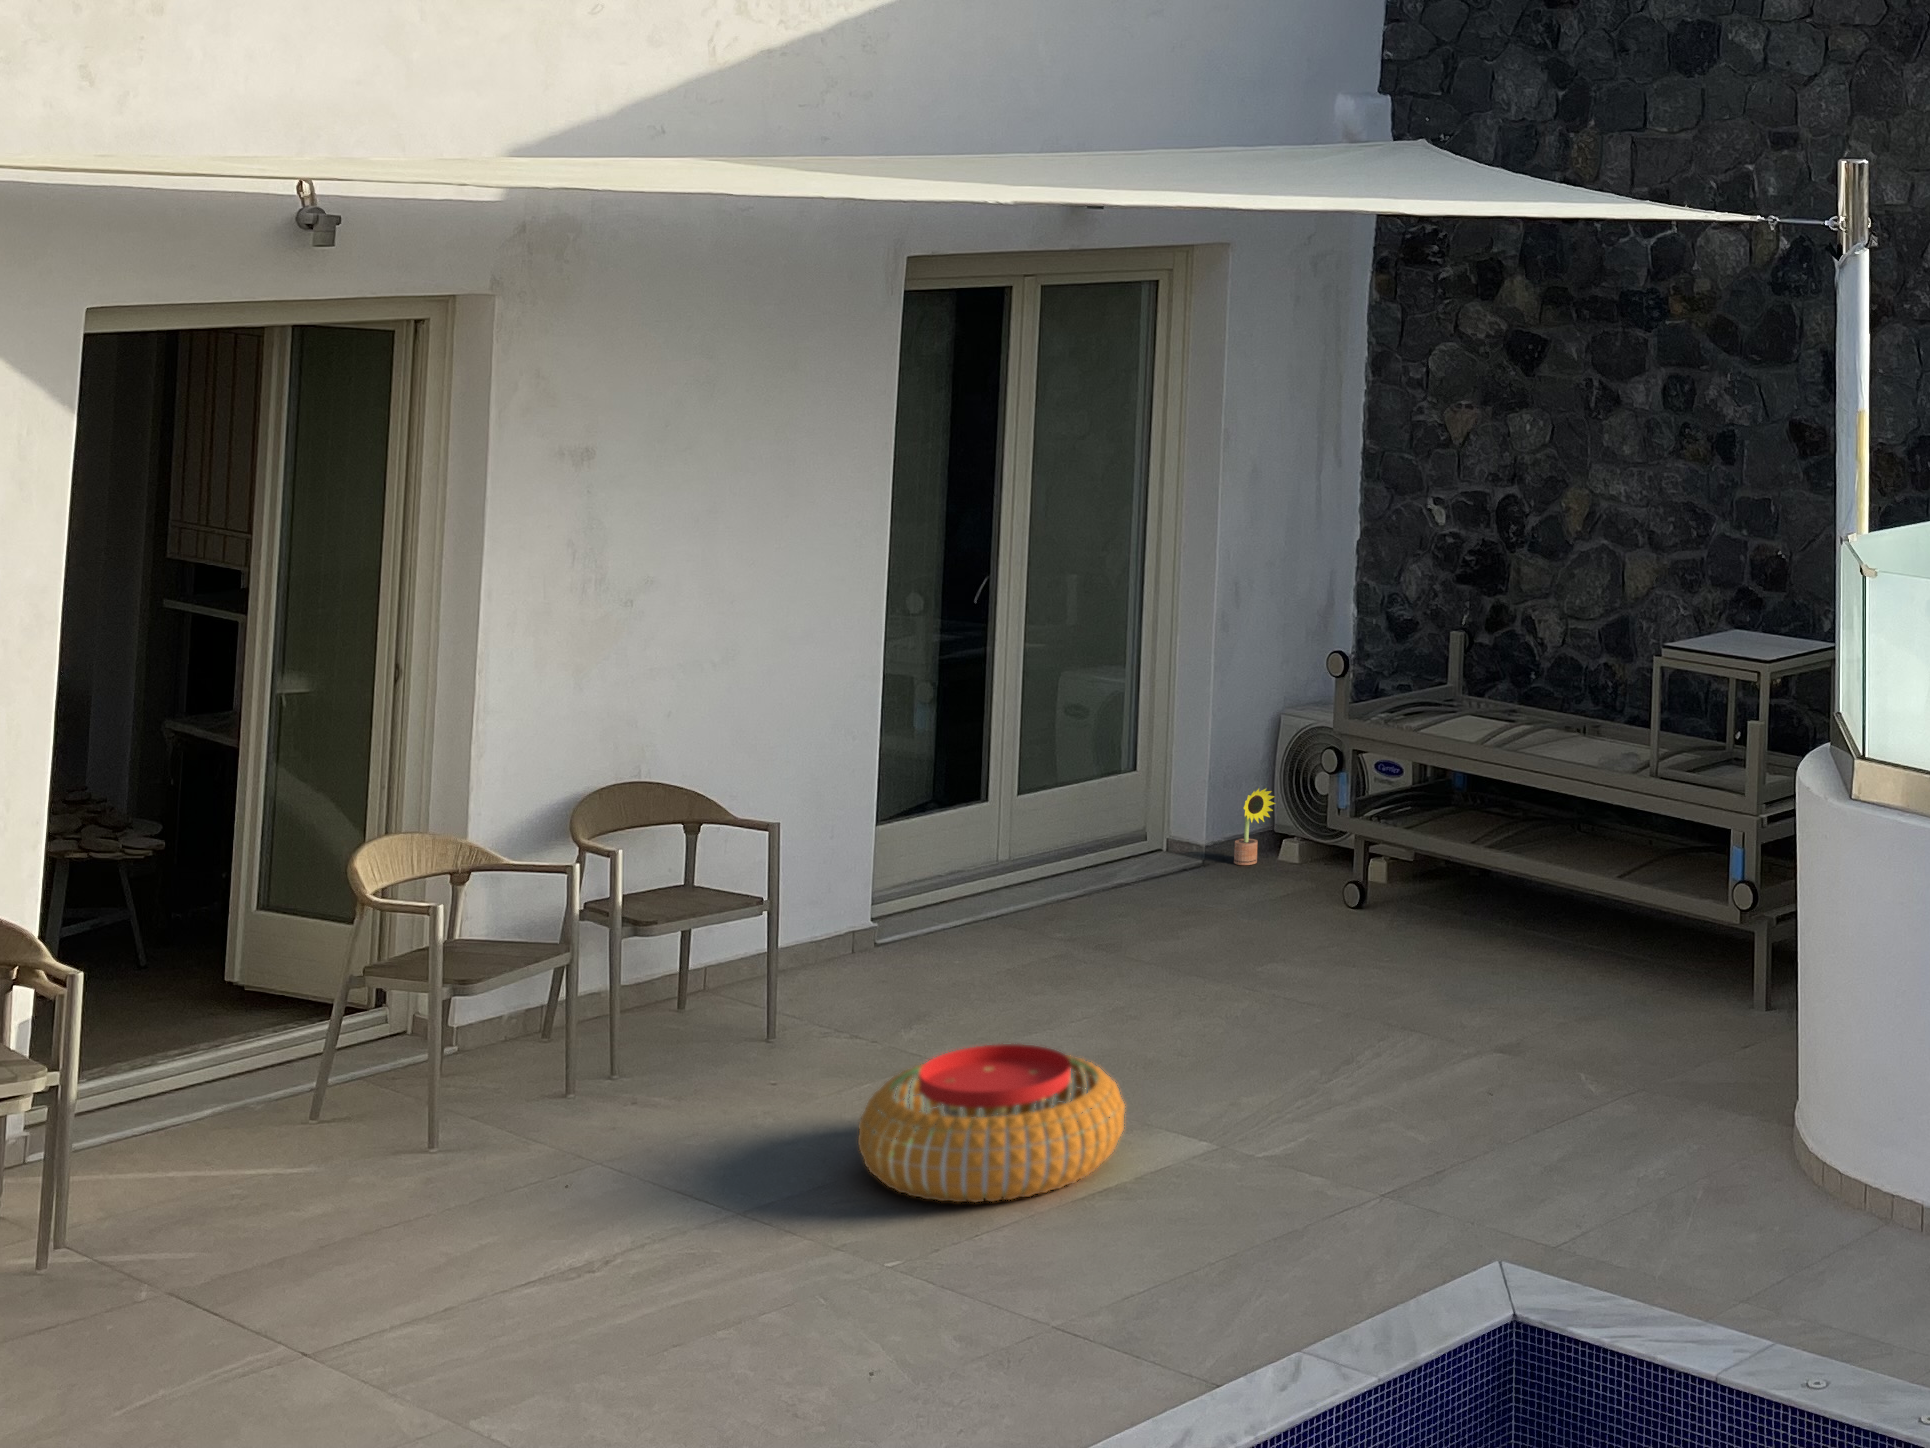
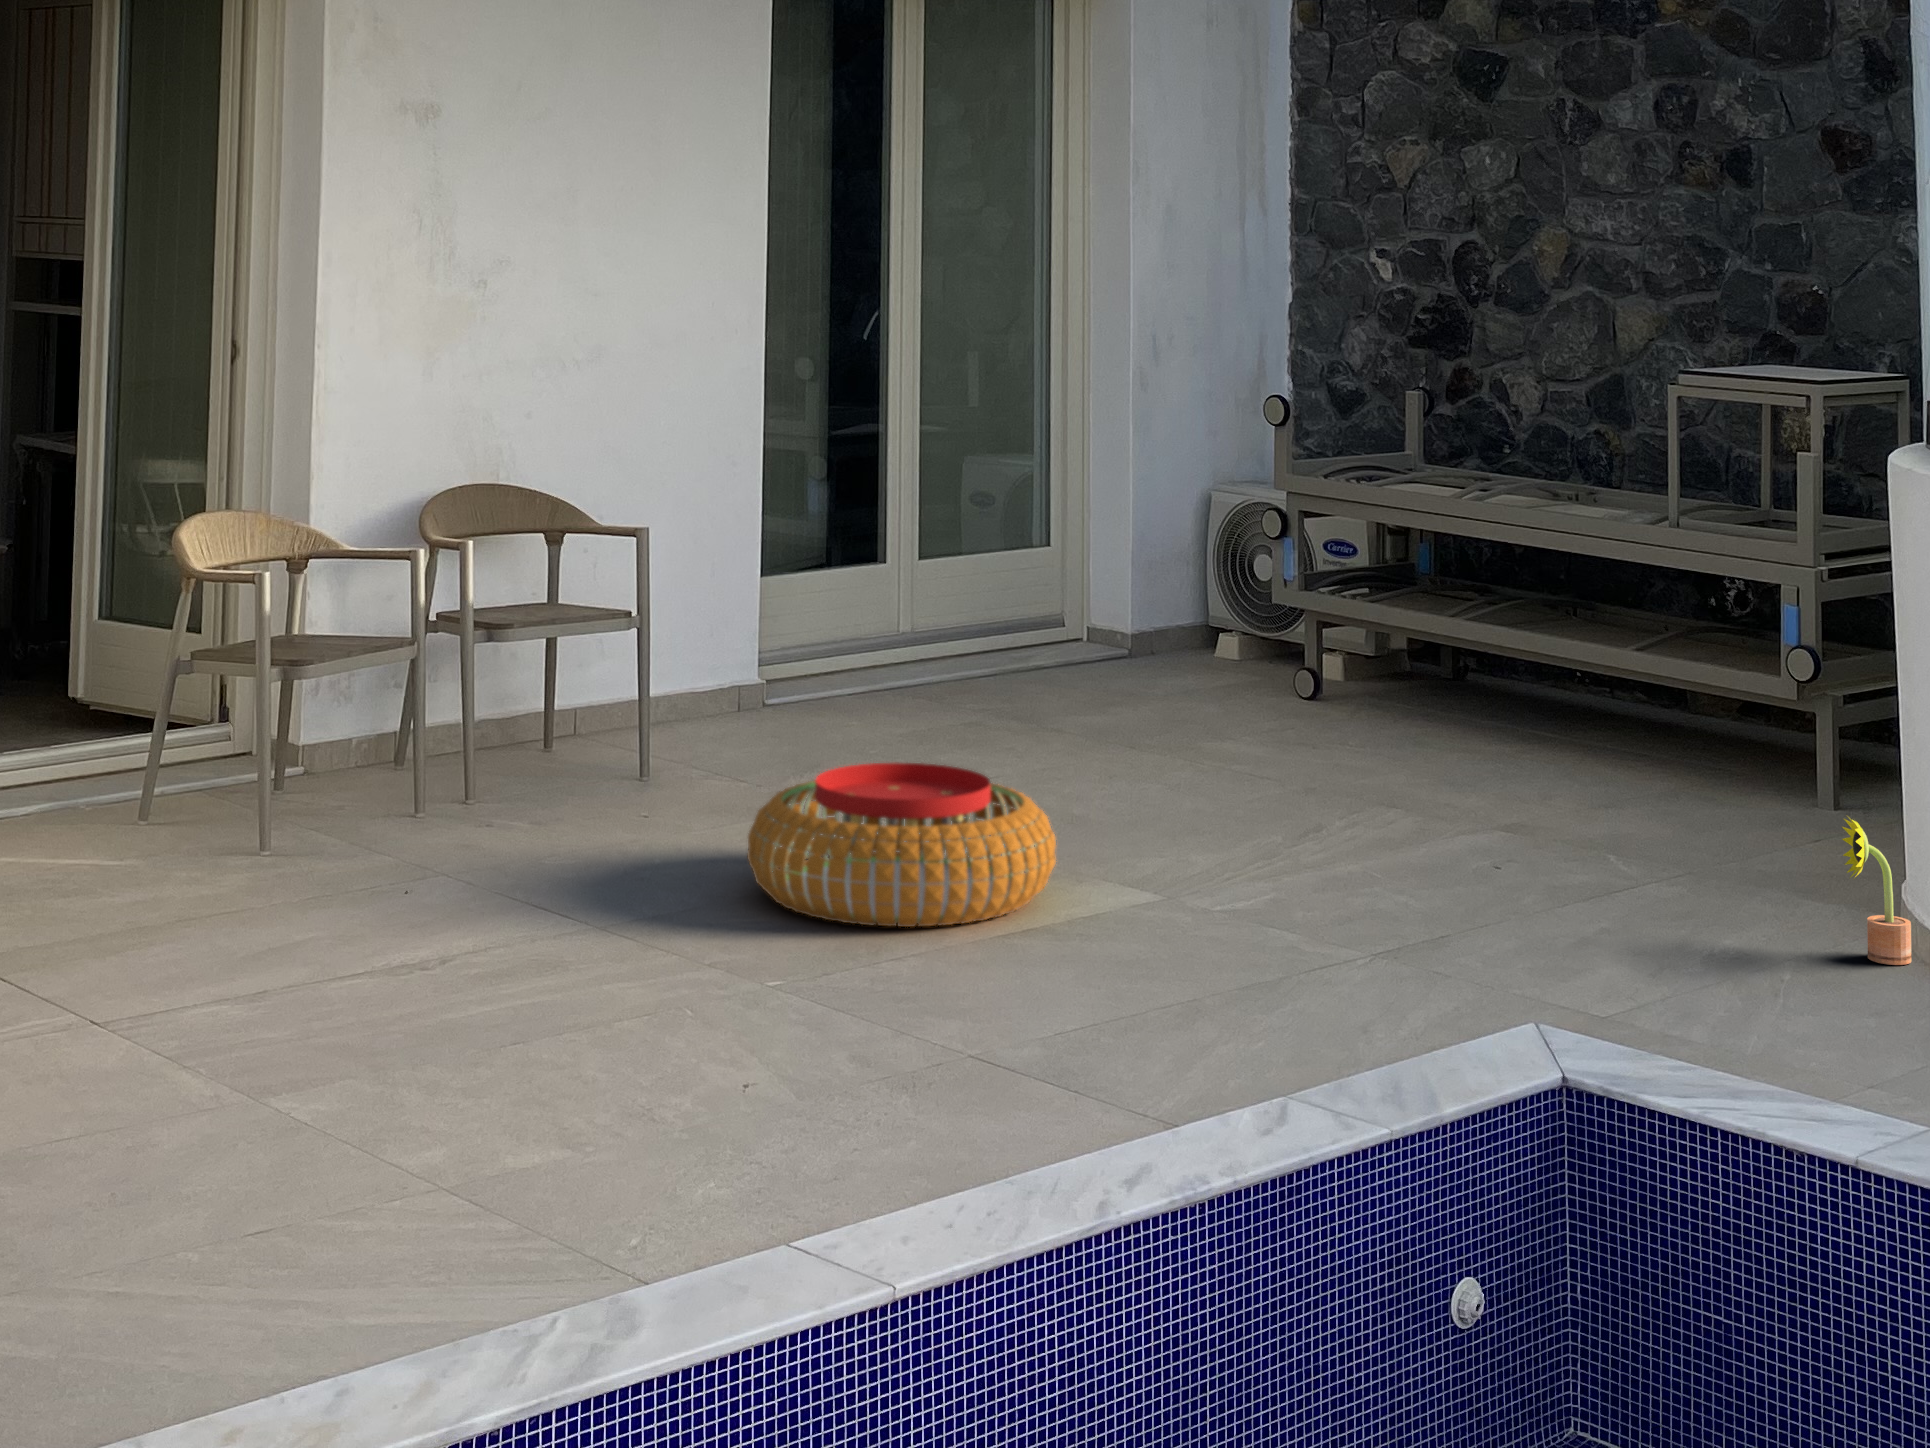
decorative plant: present [1234,789,1275,865] -> present [1842,818,1911,965]

